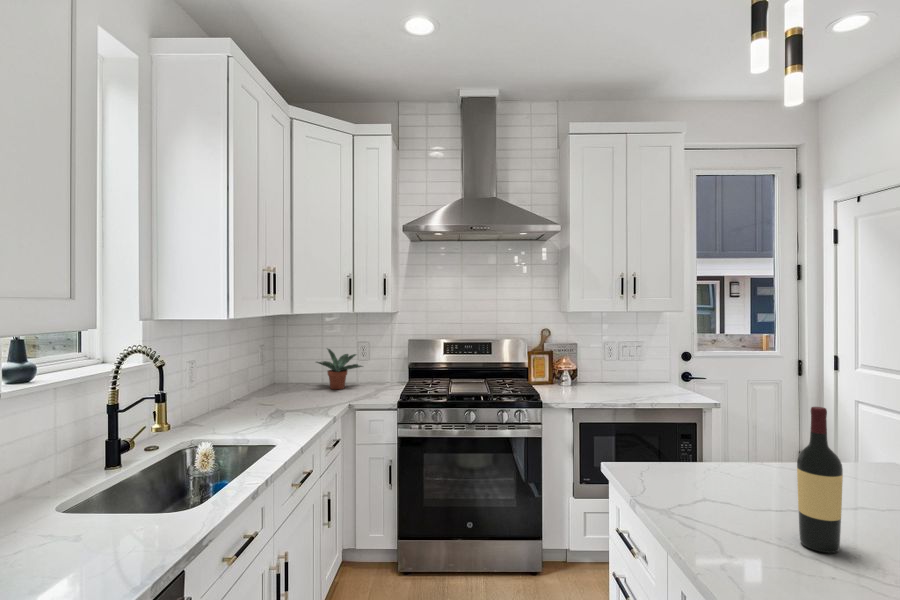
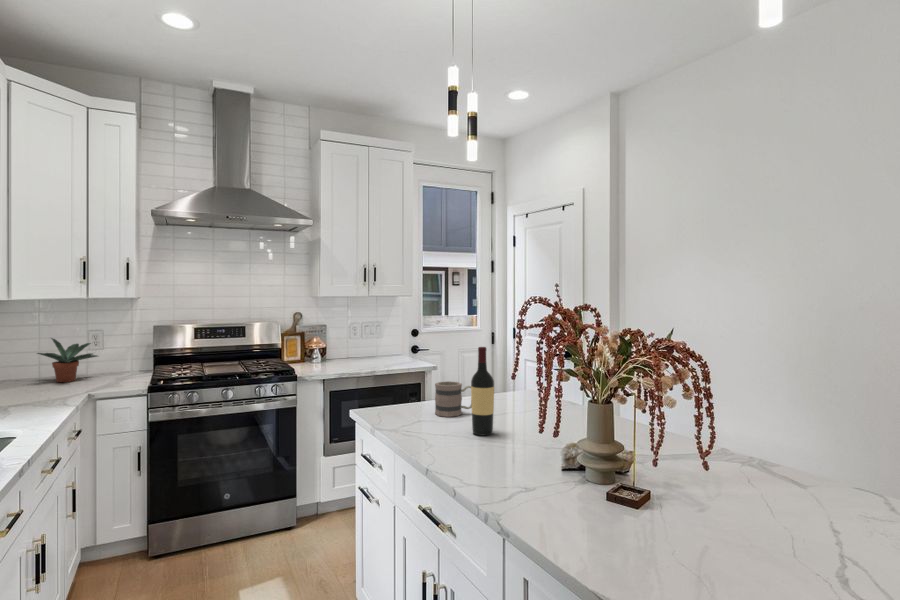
mug: none [727,444,794,500] -> present [435,381,472,417]

